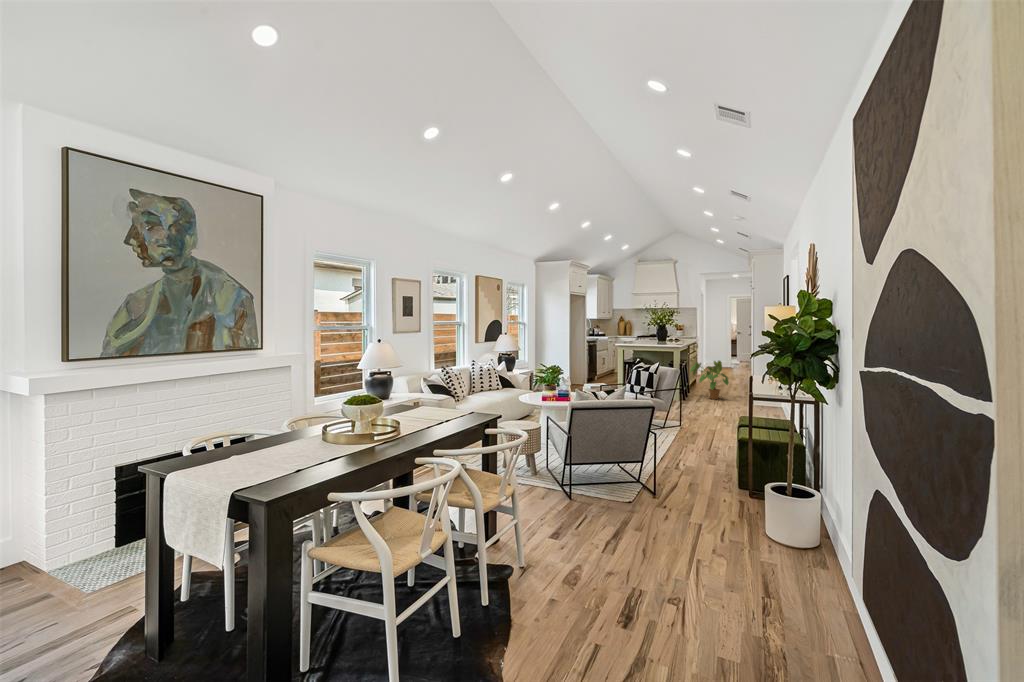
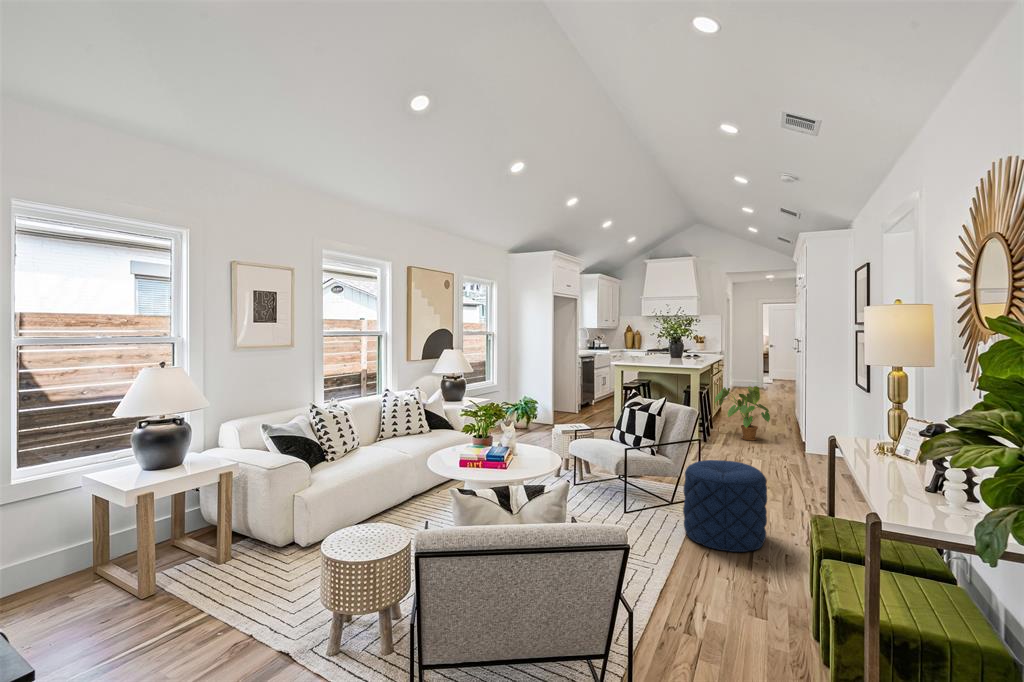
pouf: none [671,399,719,447] -> present [683,460,767,552]

